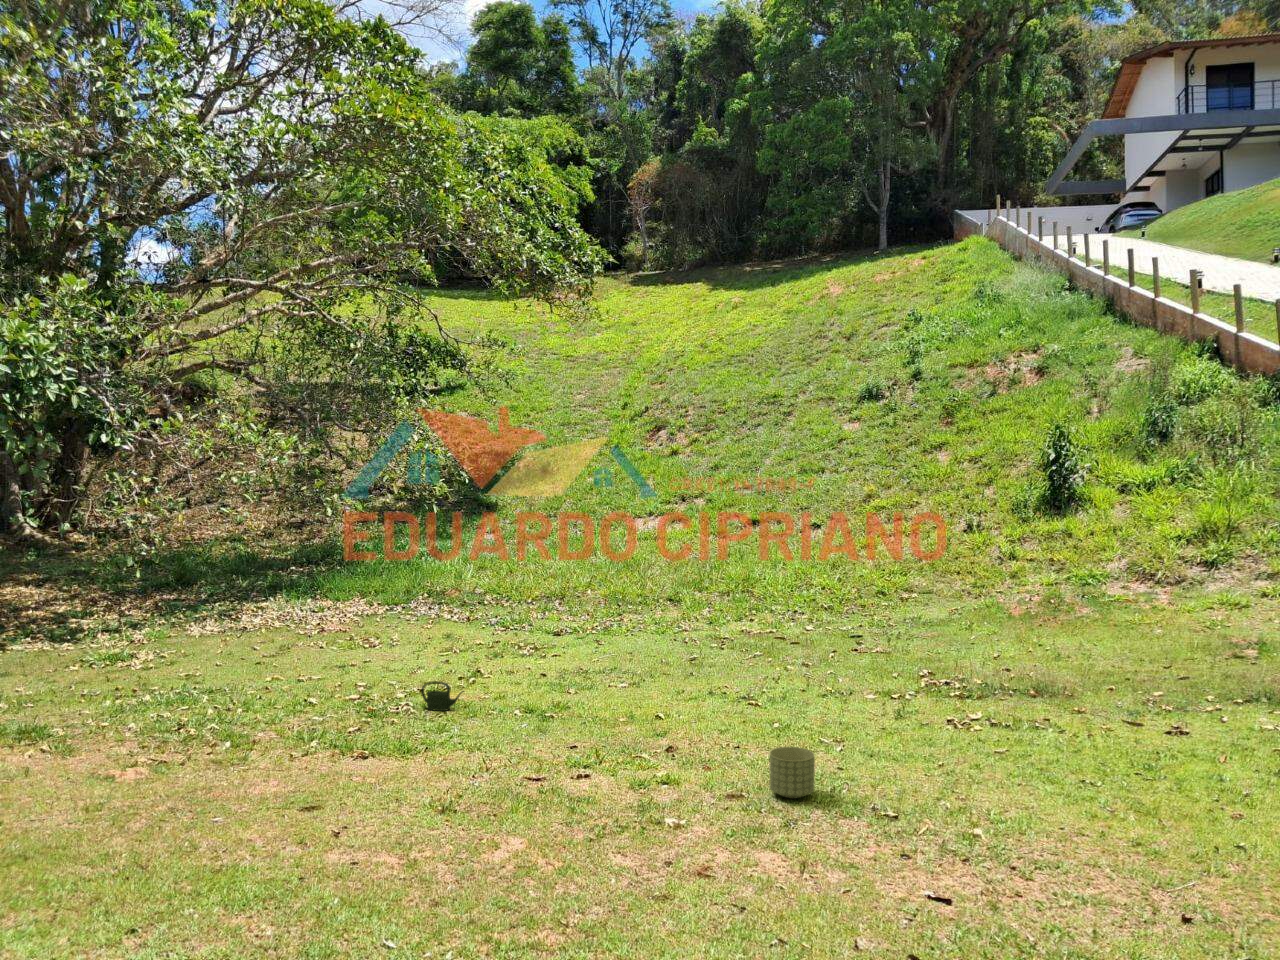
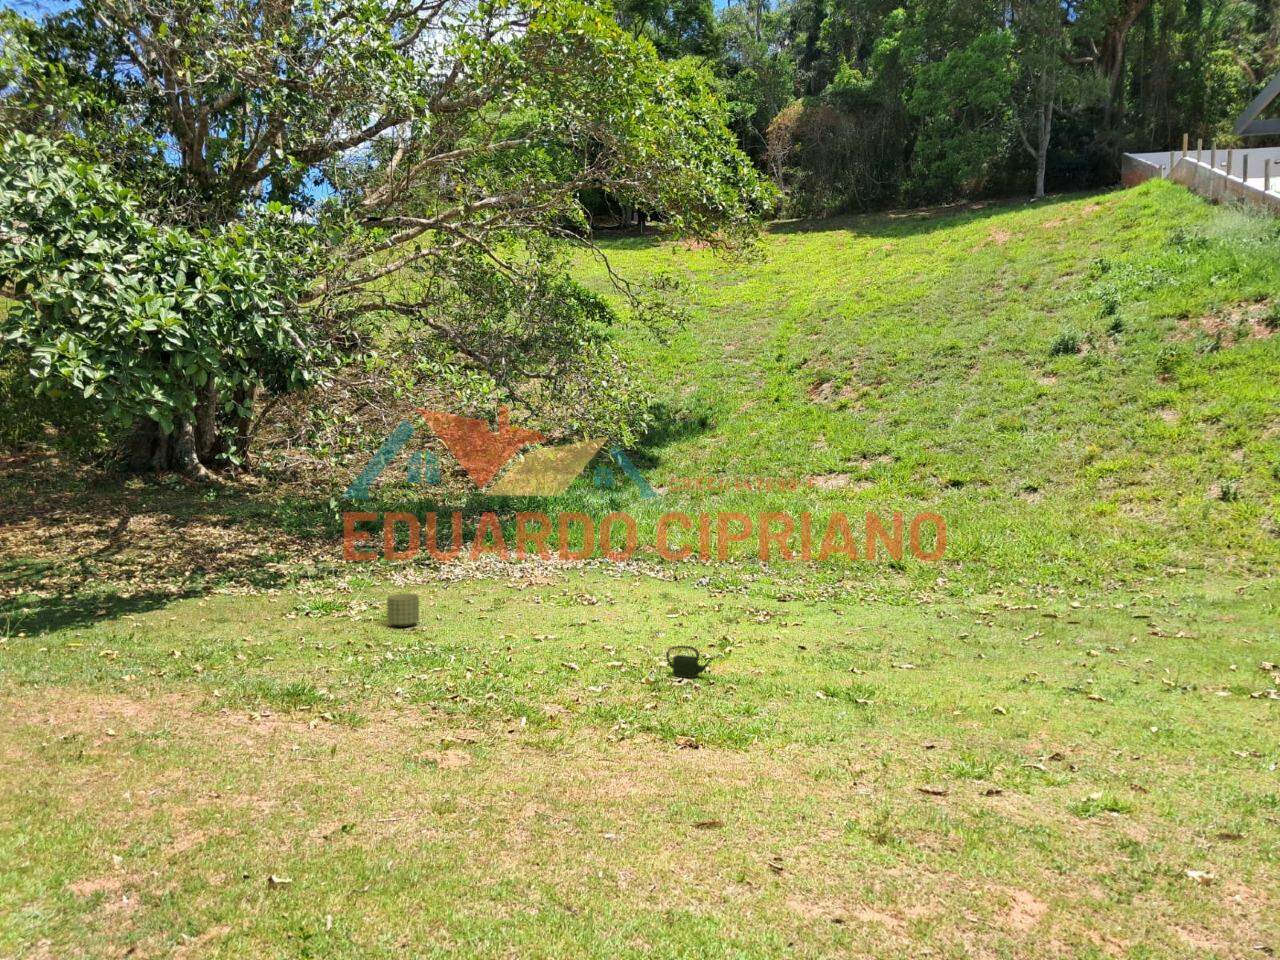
planter: present [770,747,815,799] -> present [387,594,419,627]

